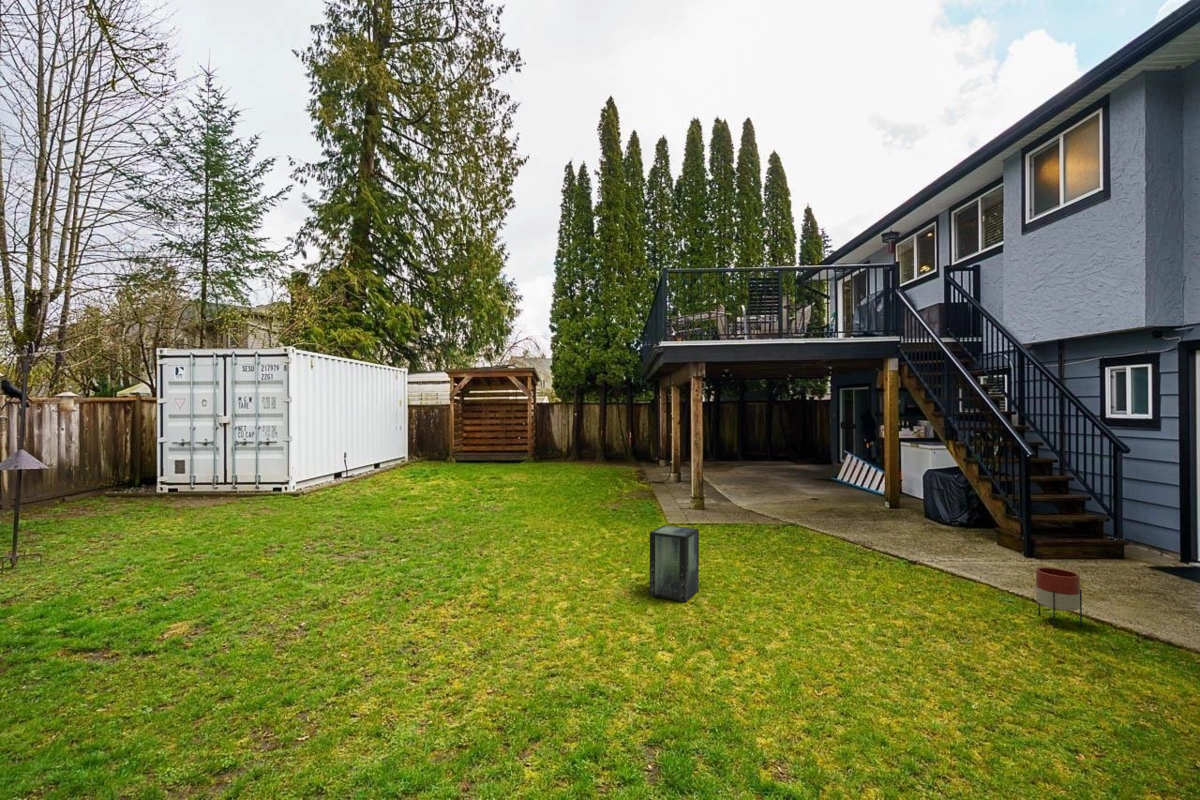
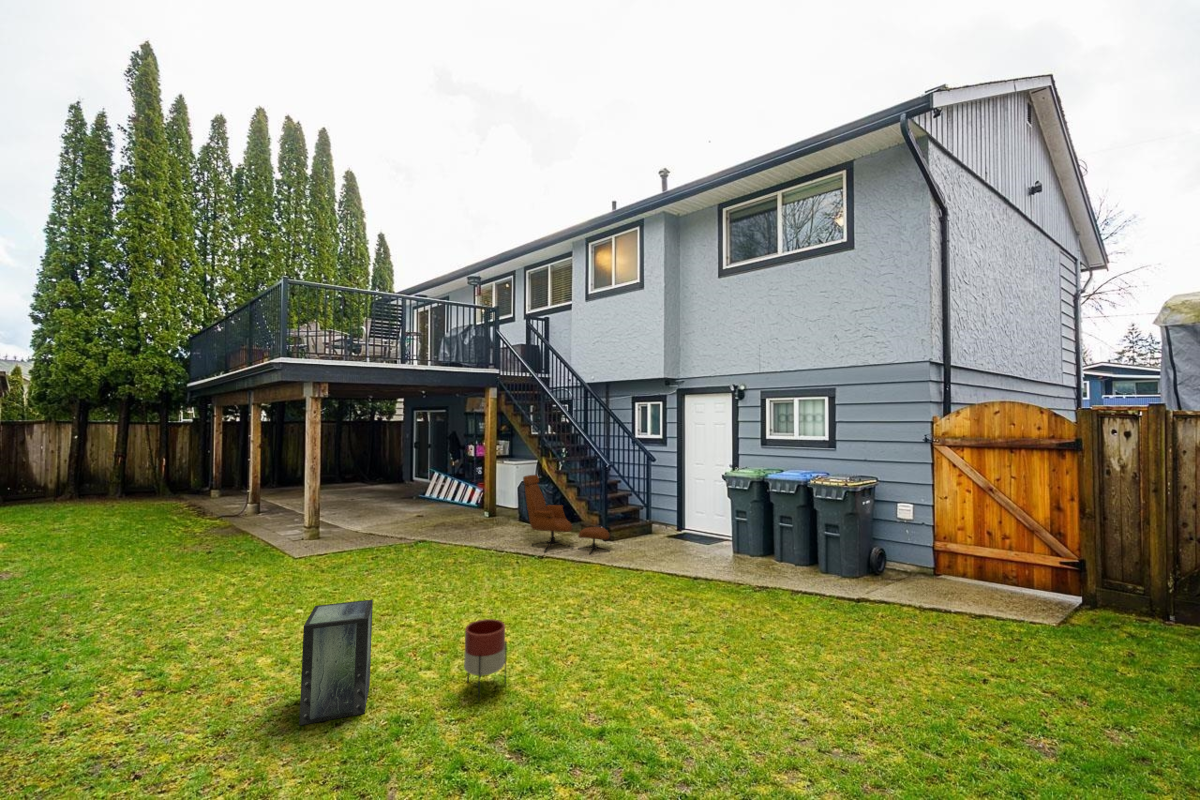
lounge chair: none [905,459,1024,561] -> present [523,475,609,552]
planter: present [1036,567,1082,628] -> present [464,619,507,700]

